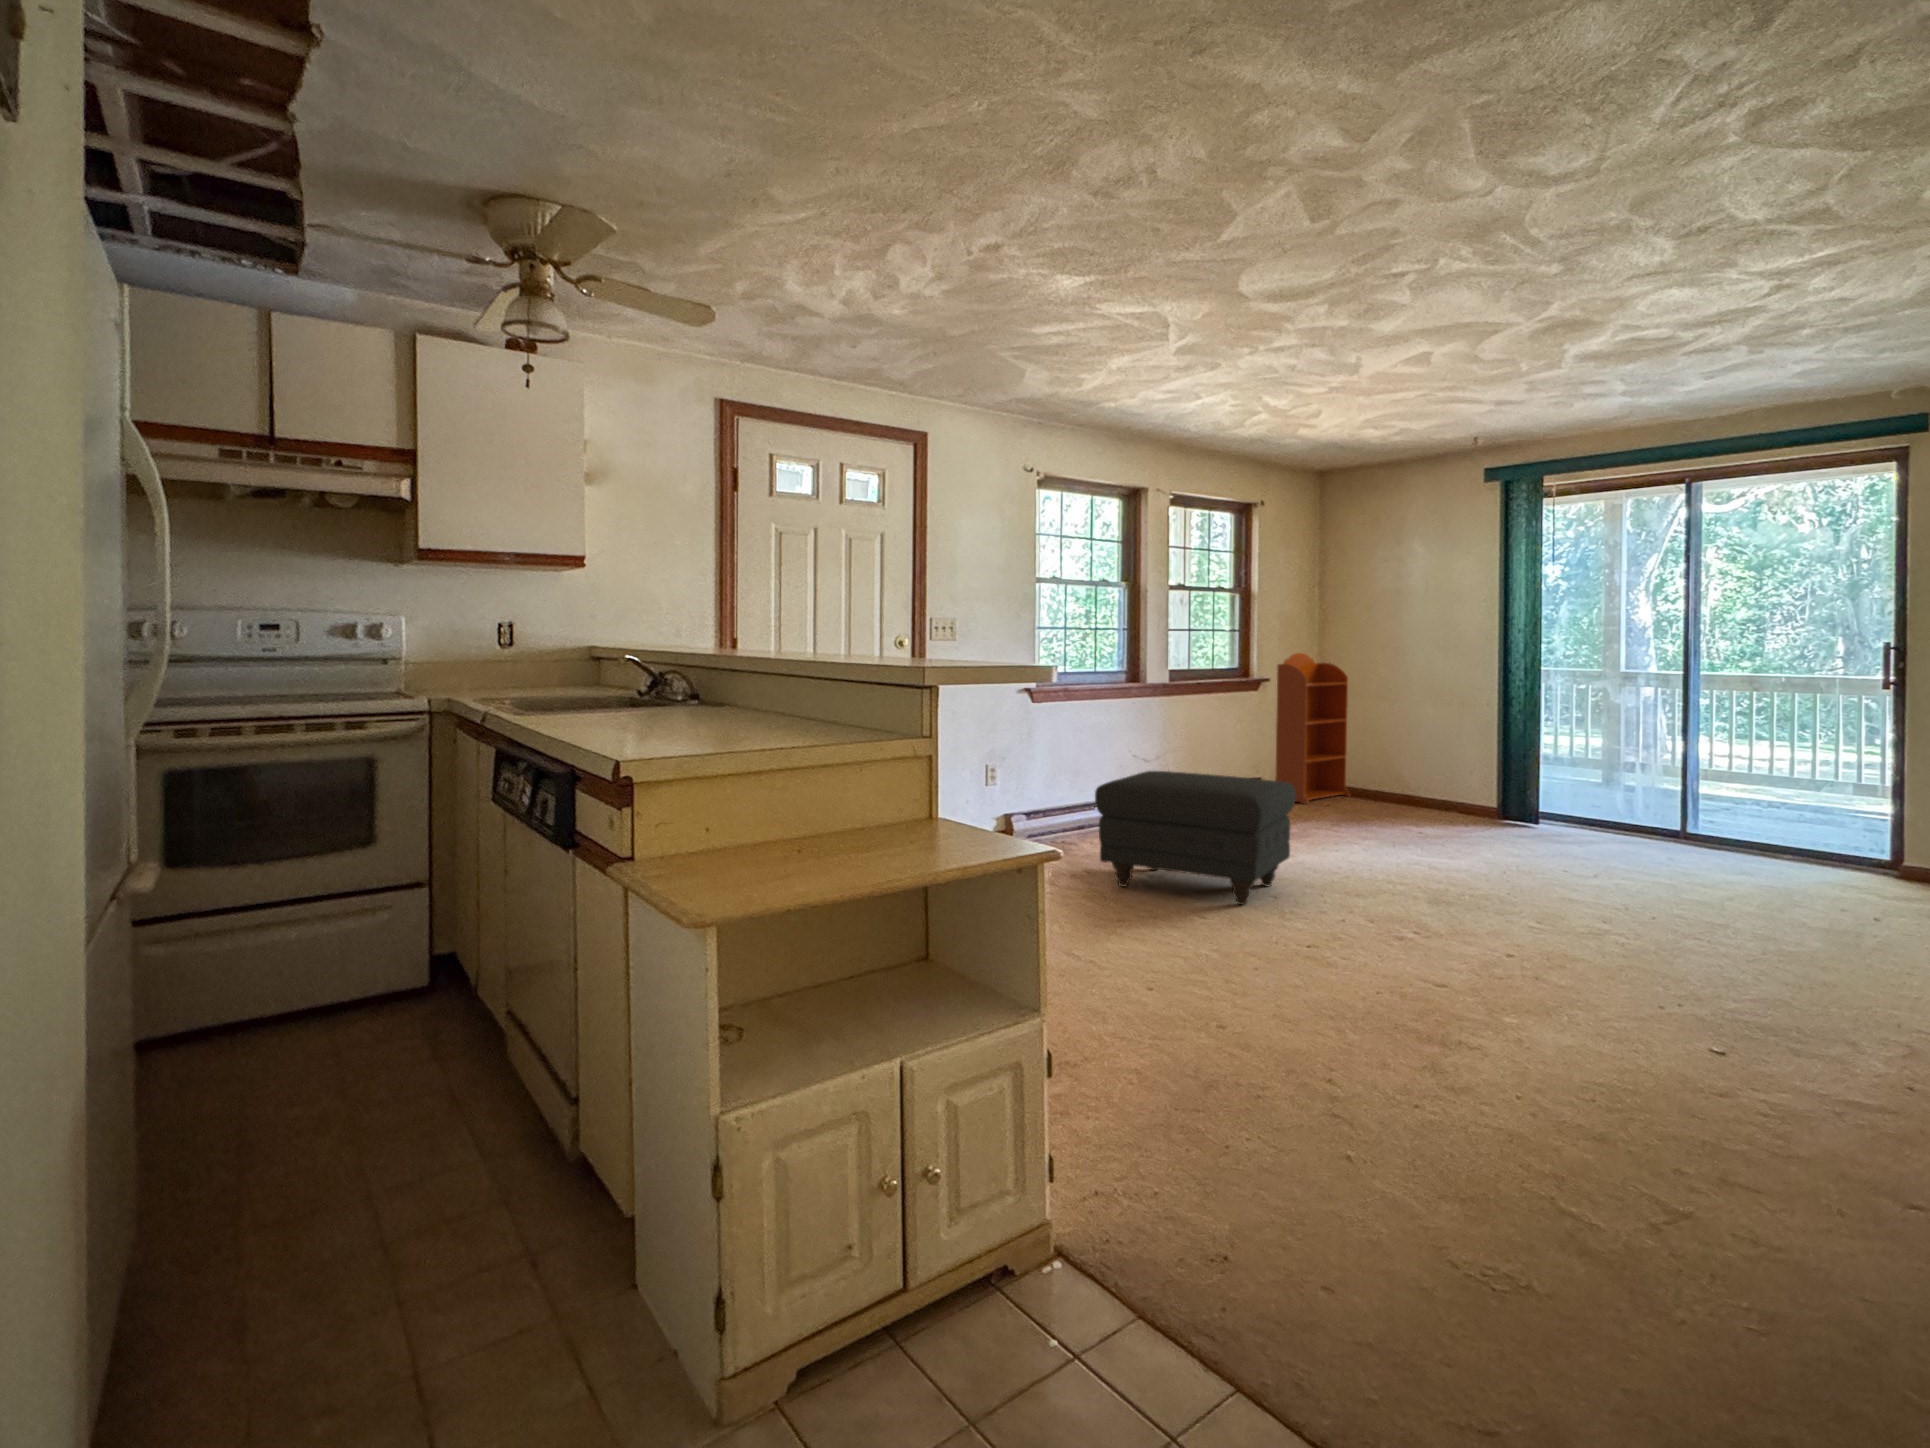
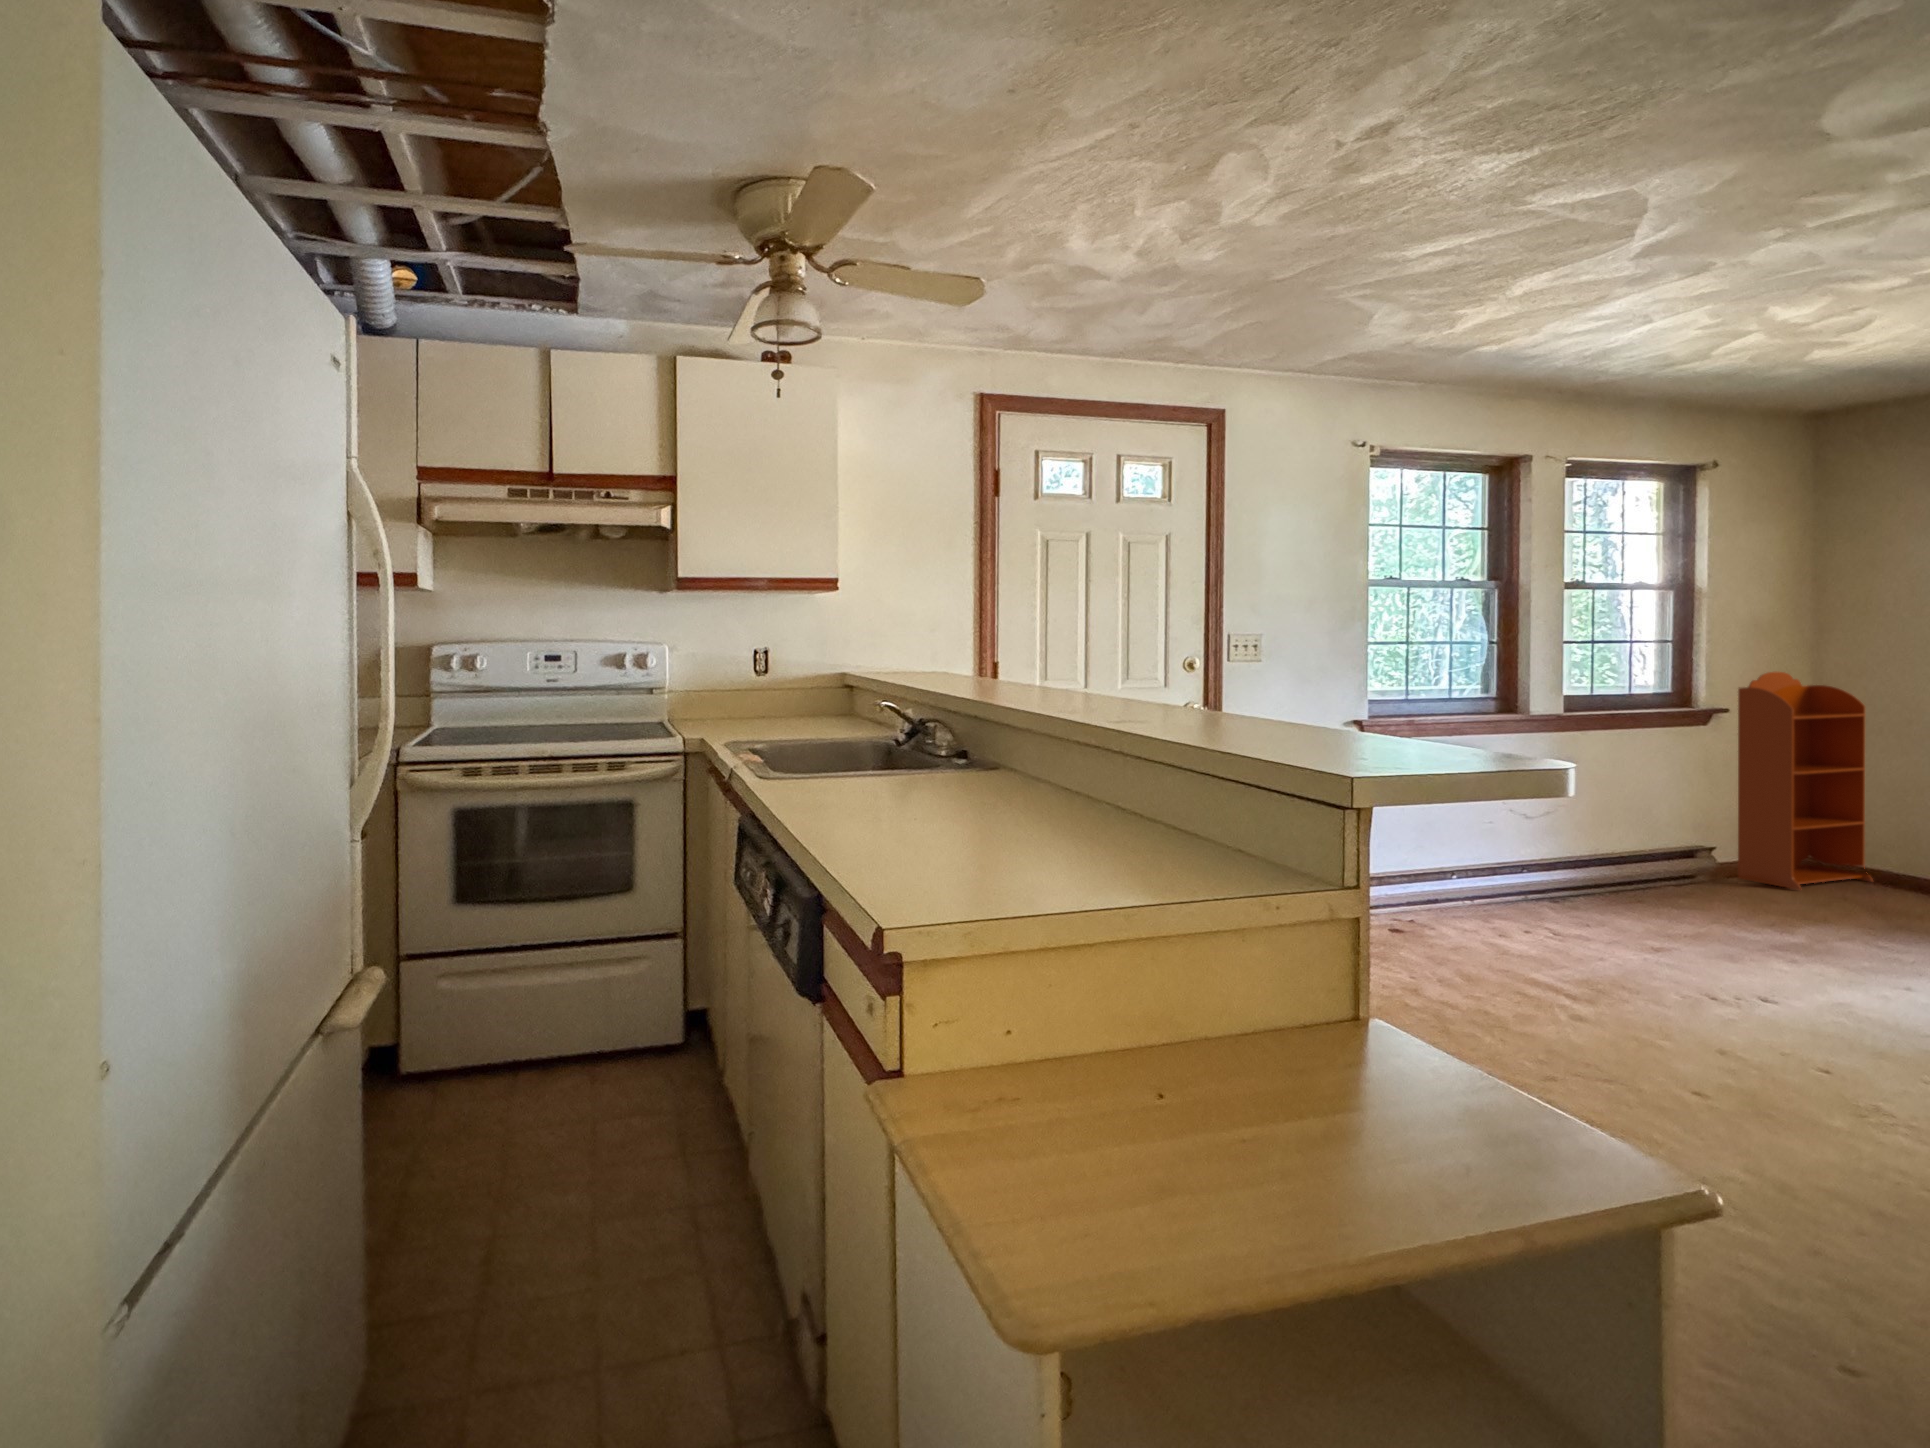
ottoman: present [1095,771,1296,905] -> none [1469,838,1811,1049]

